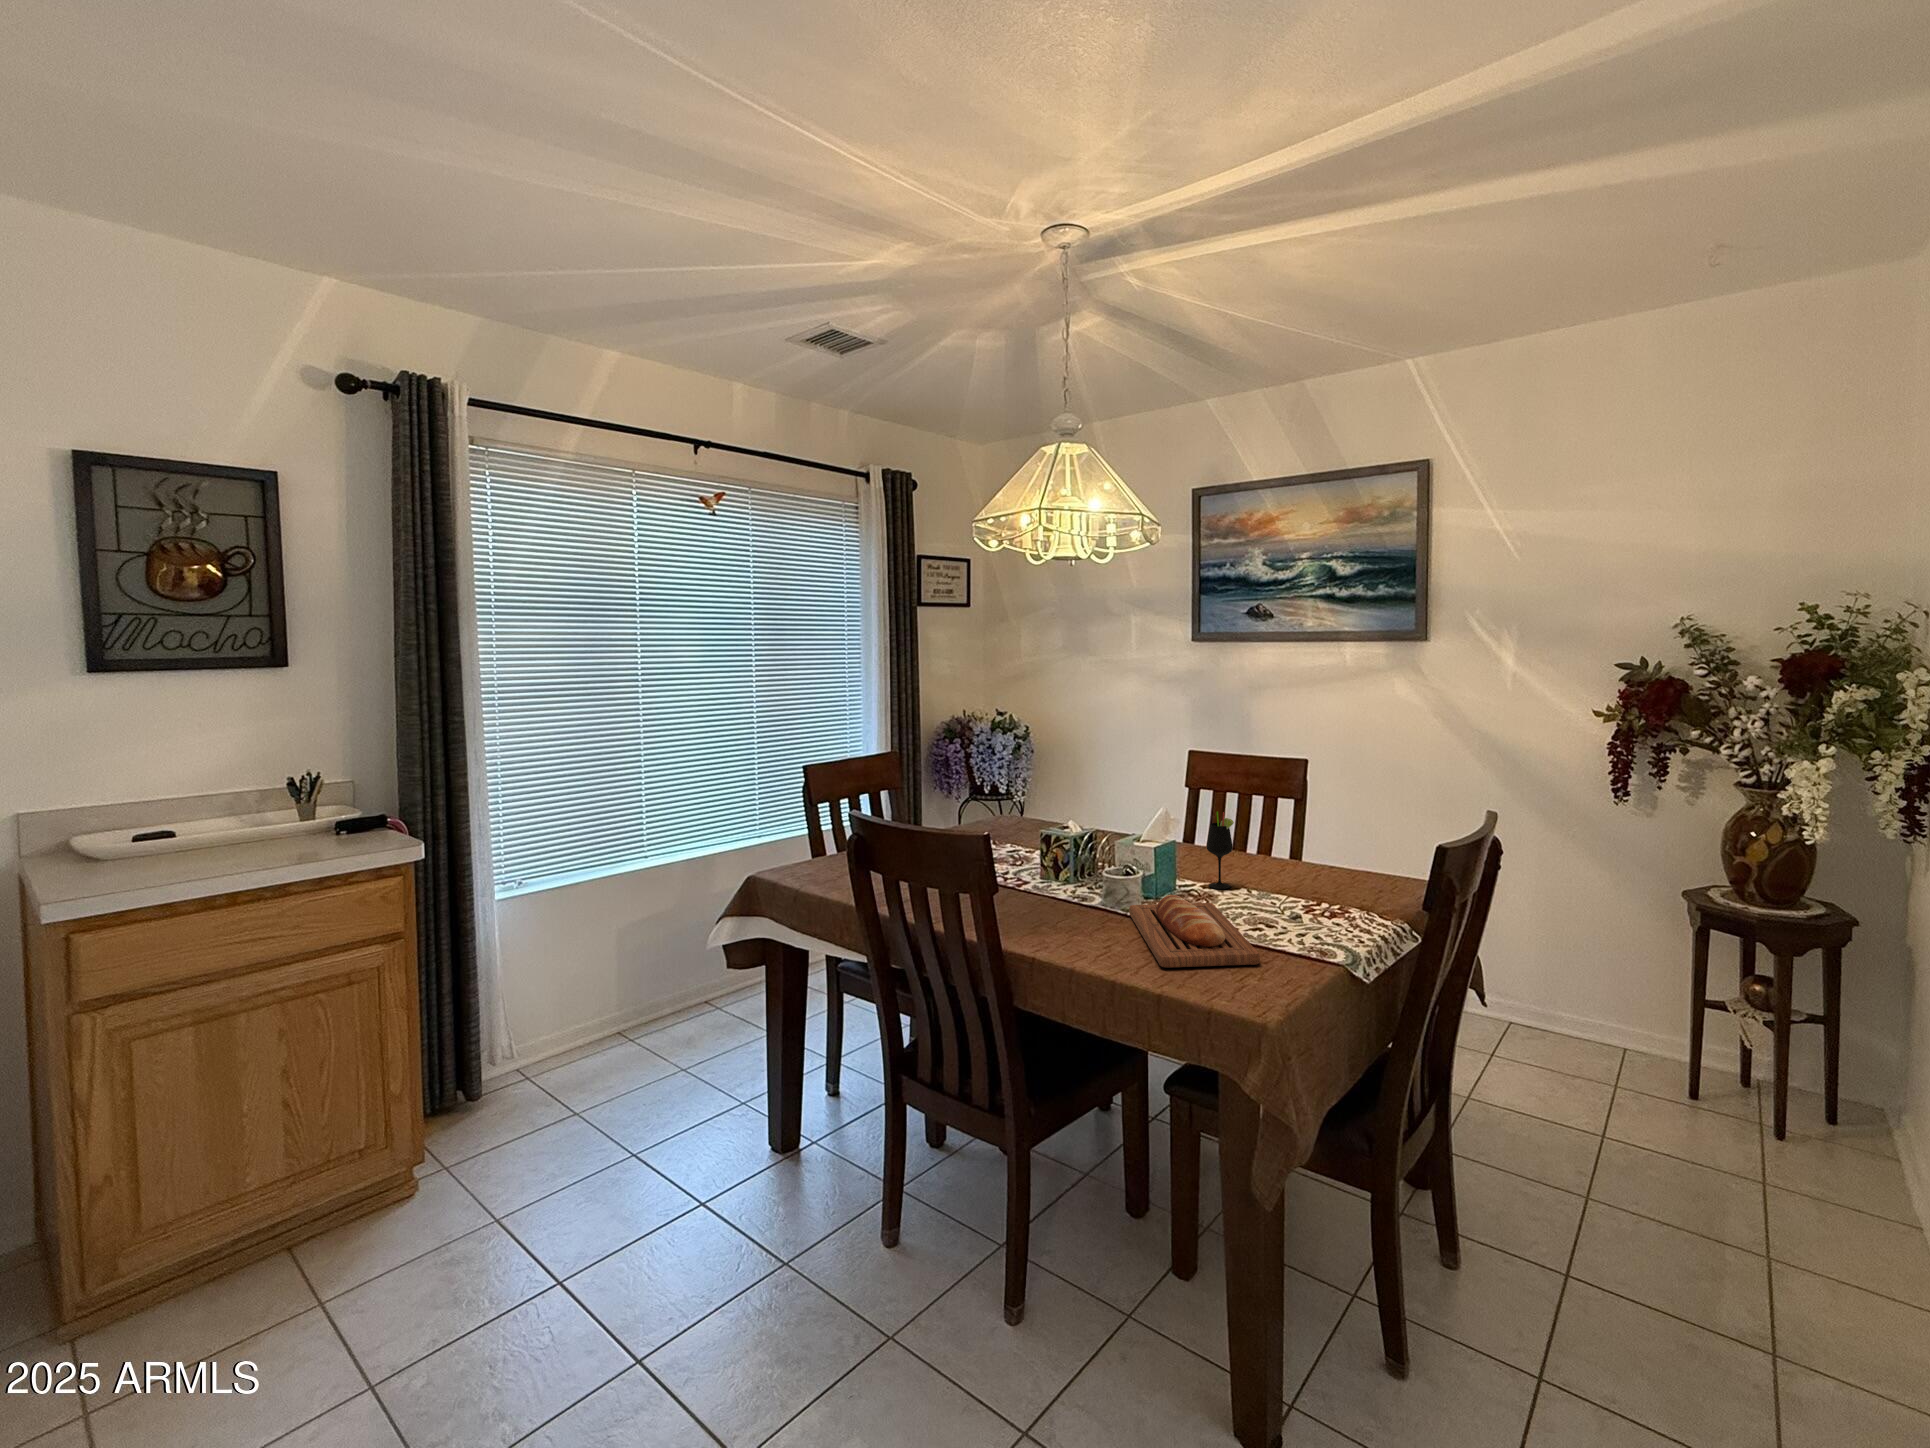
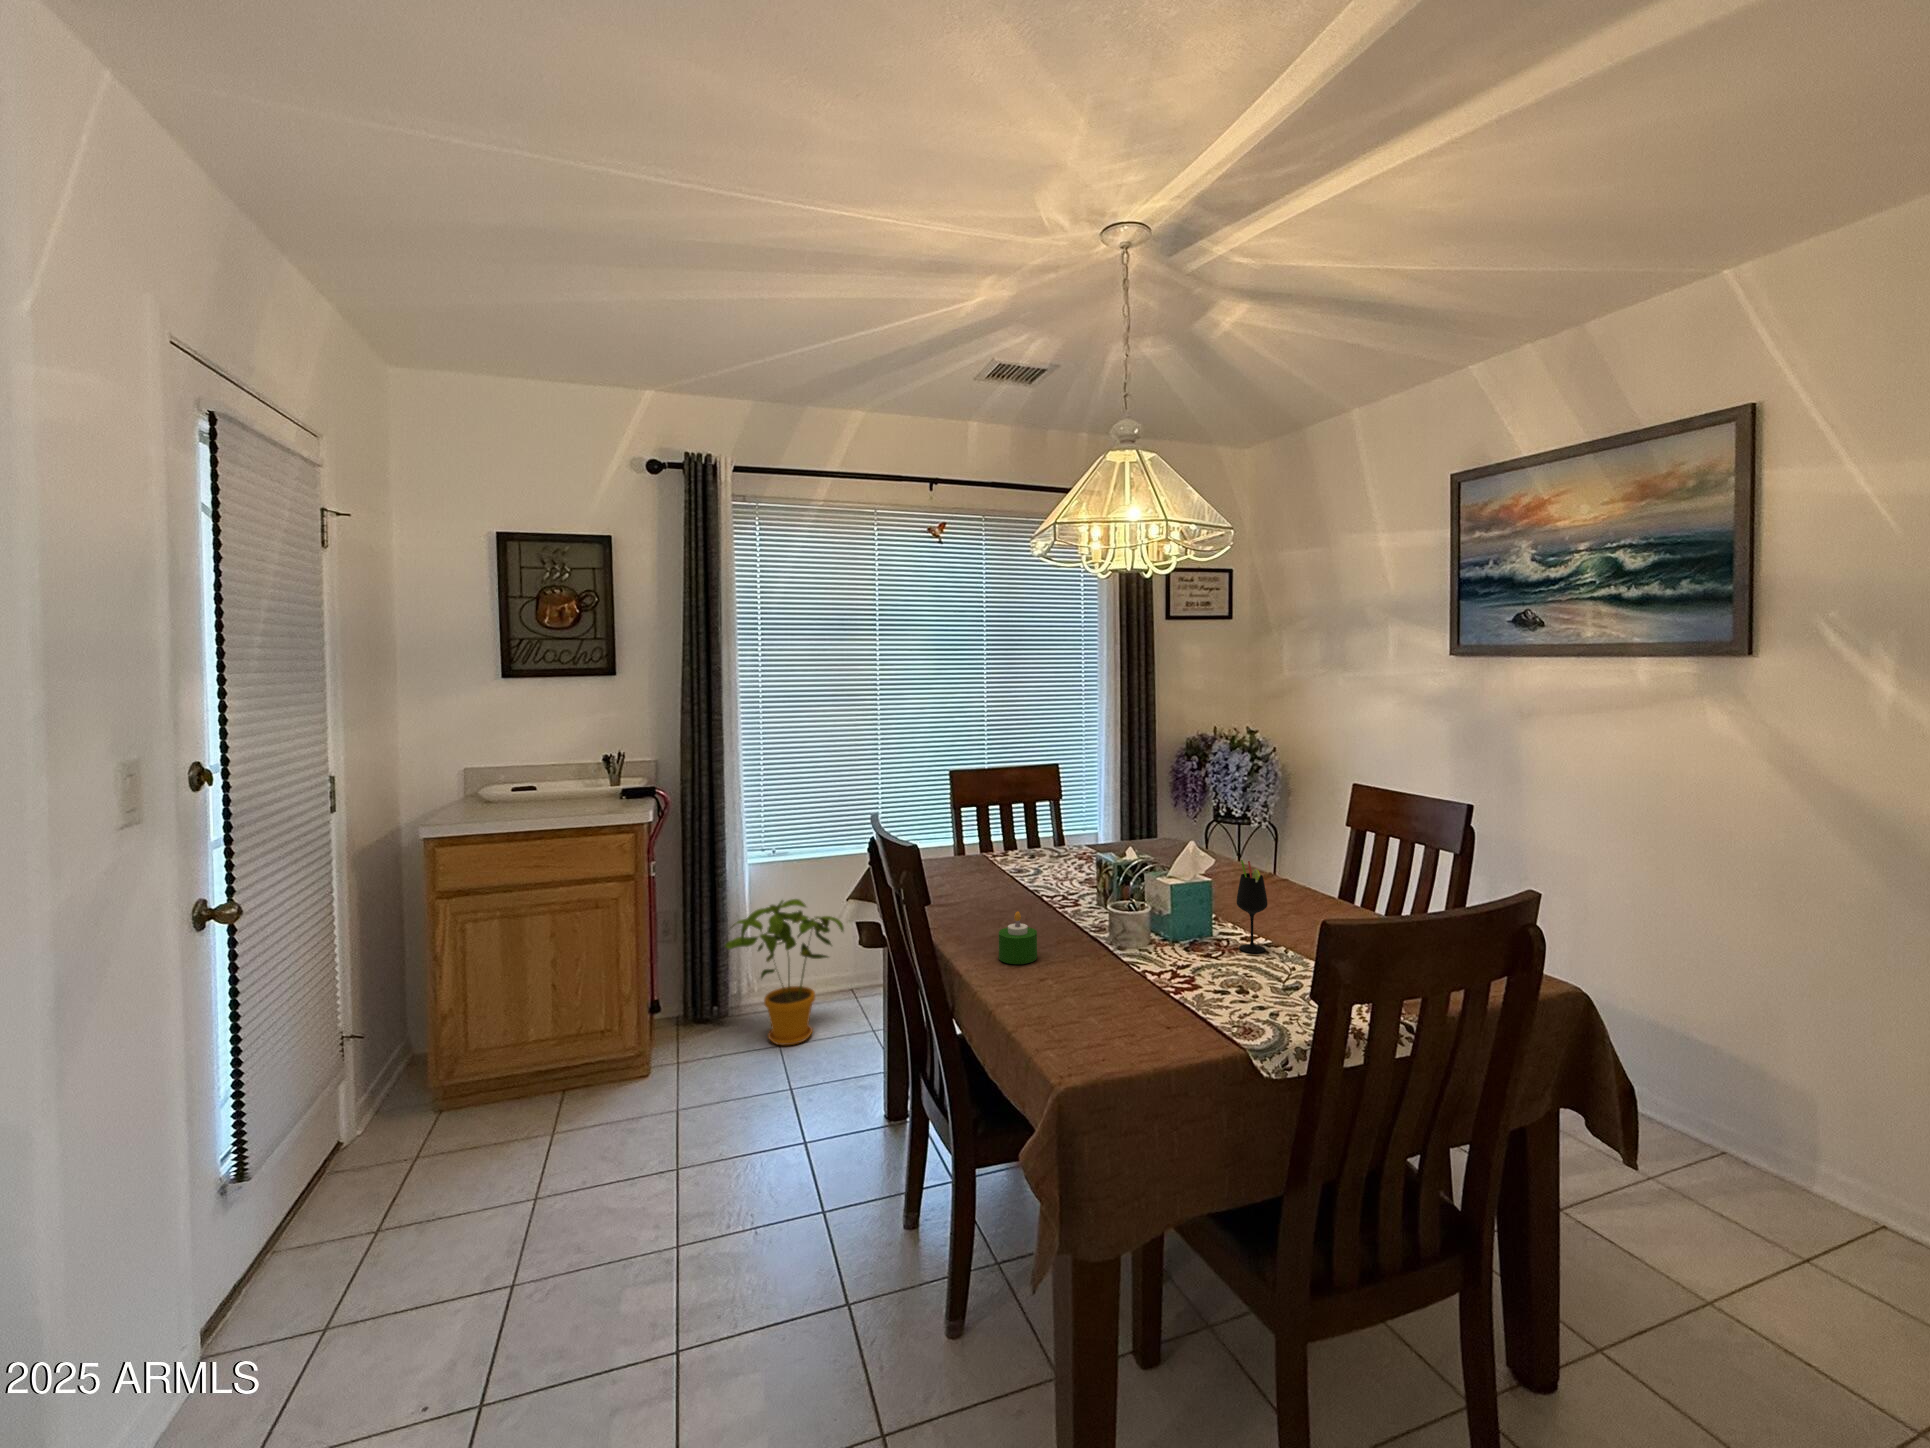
candle: none [1040,882,1077,932] -> present [999,912,1037,964]
bread loaf: present [1129,895,1260,968] -> none [1033,945,1194,1040]
house plant: none [487,930,653,1111] -> present [725,899,844,1045]

